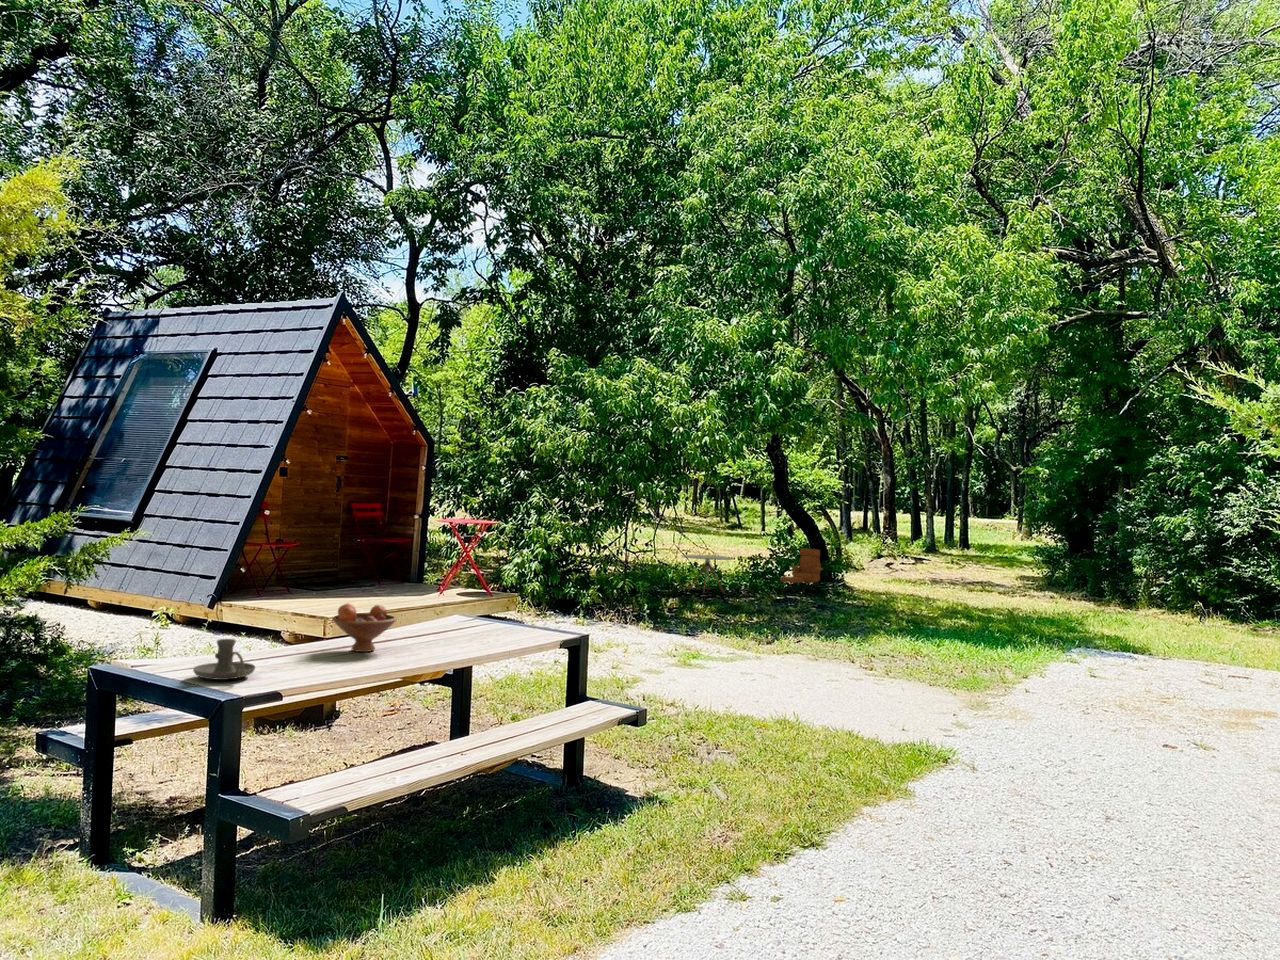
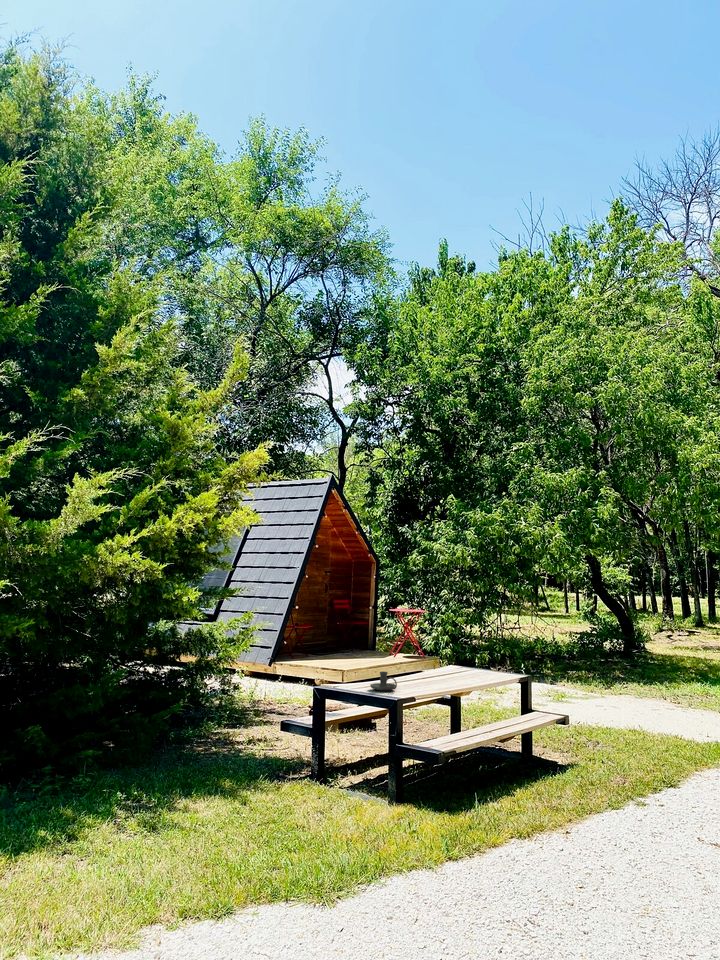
lounge chair: present [780,549,823,592] -> none [596,625,626,656]
round table: present [682,555,733,593] -> none [526,630,563,658]
fruit bowl: present [333,603,396,652] -> none [410,656,441,681]

